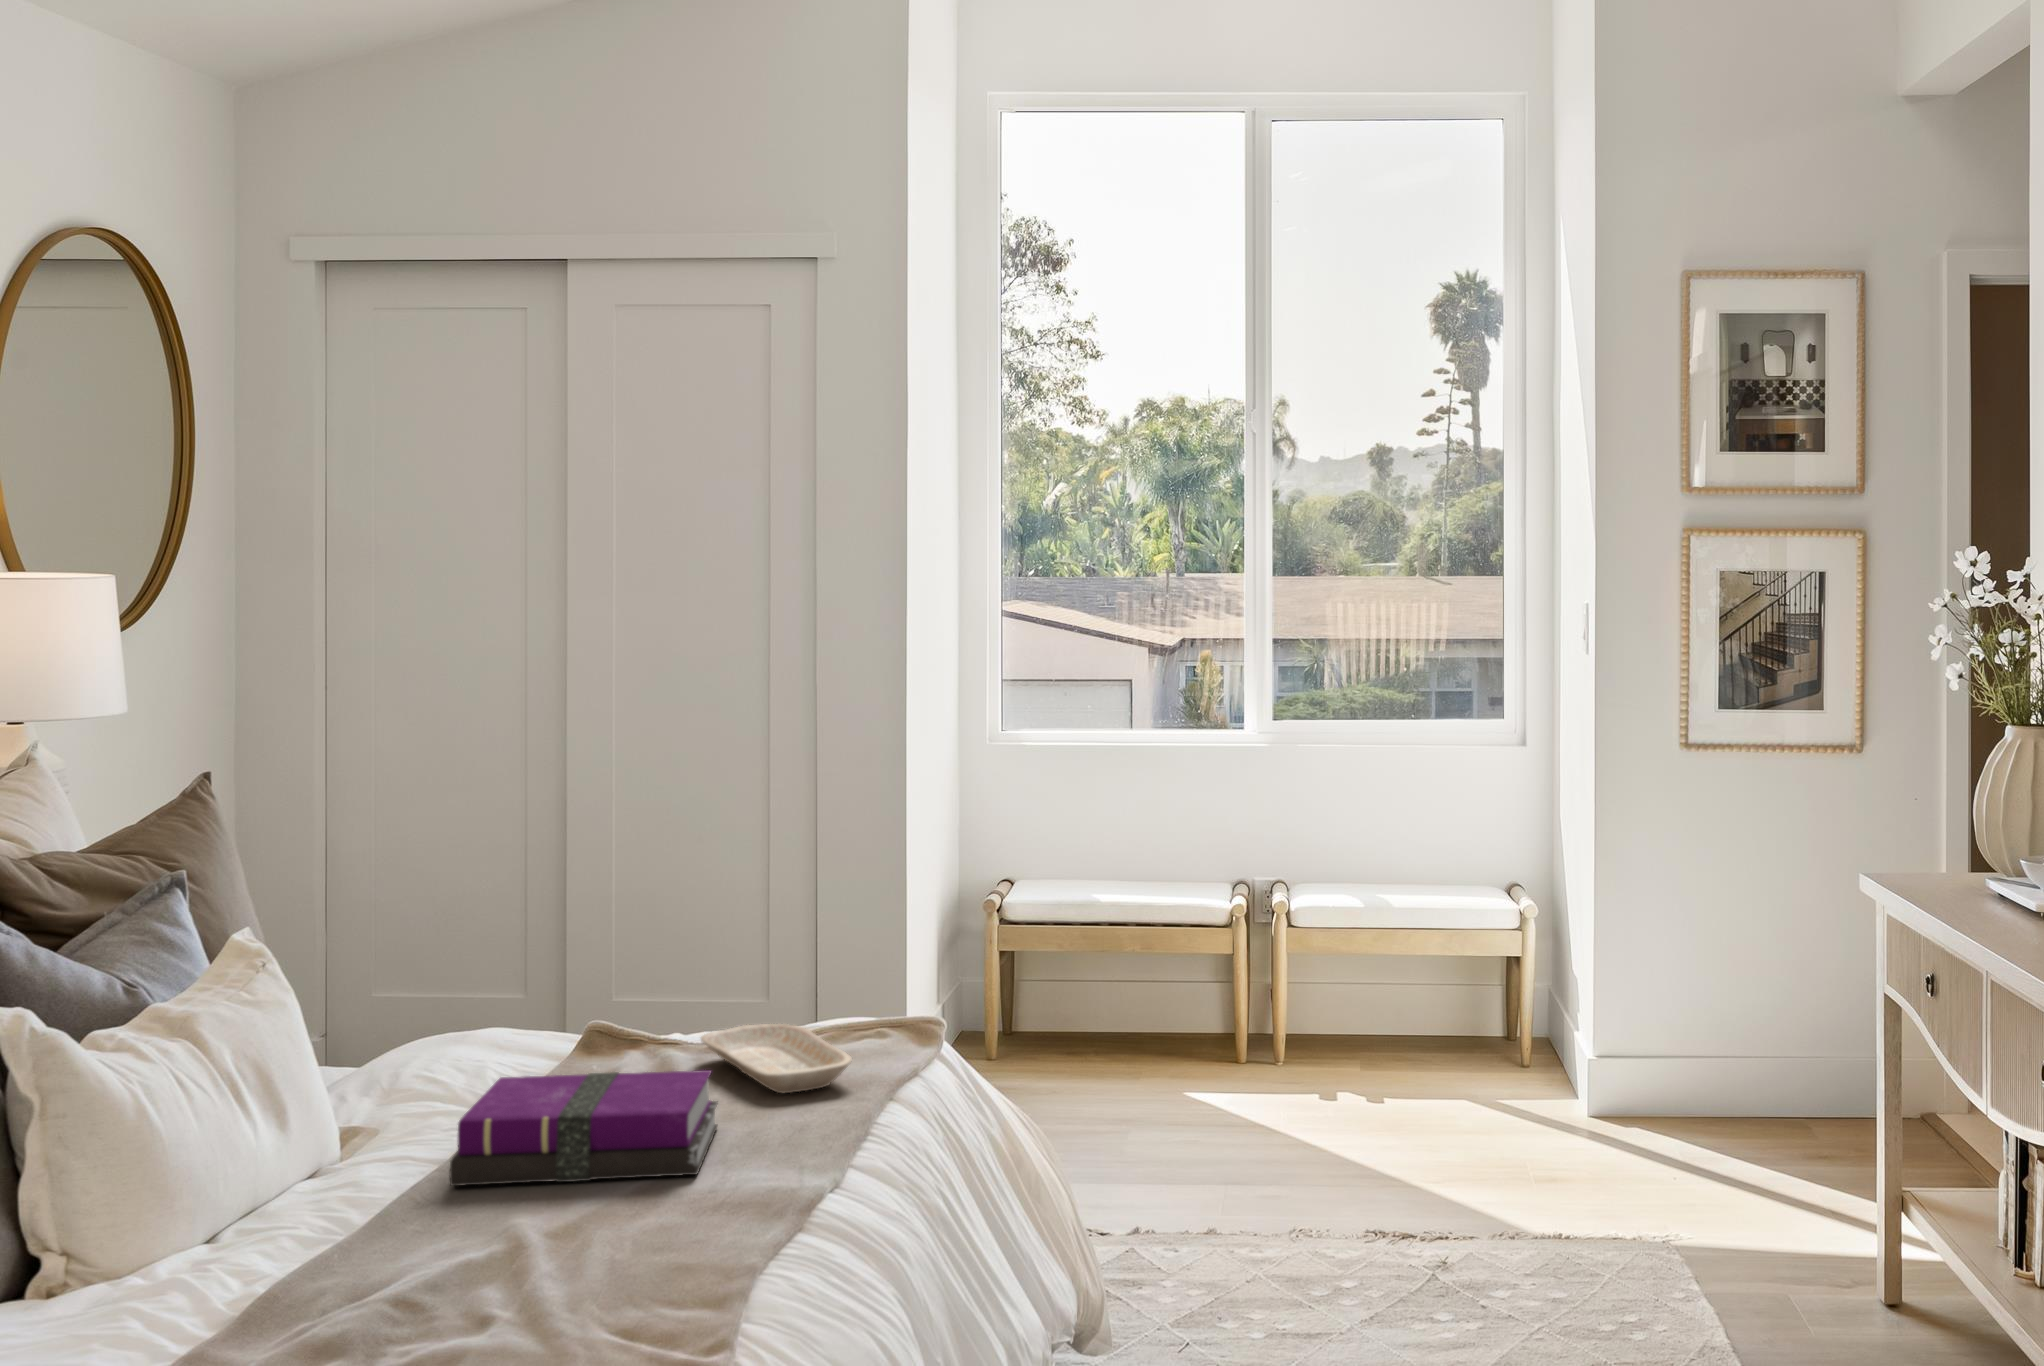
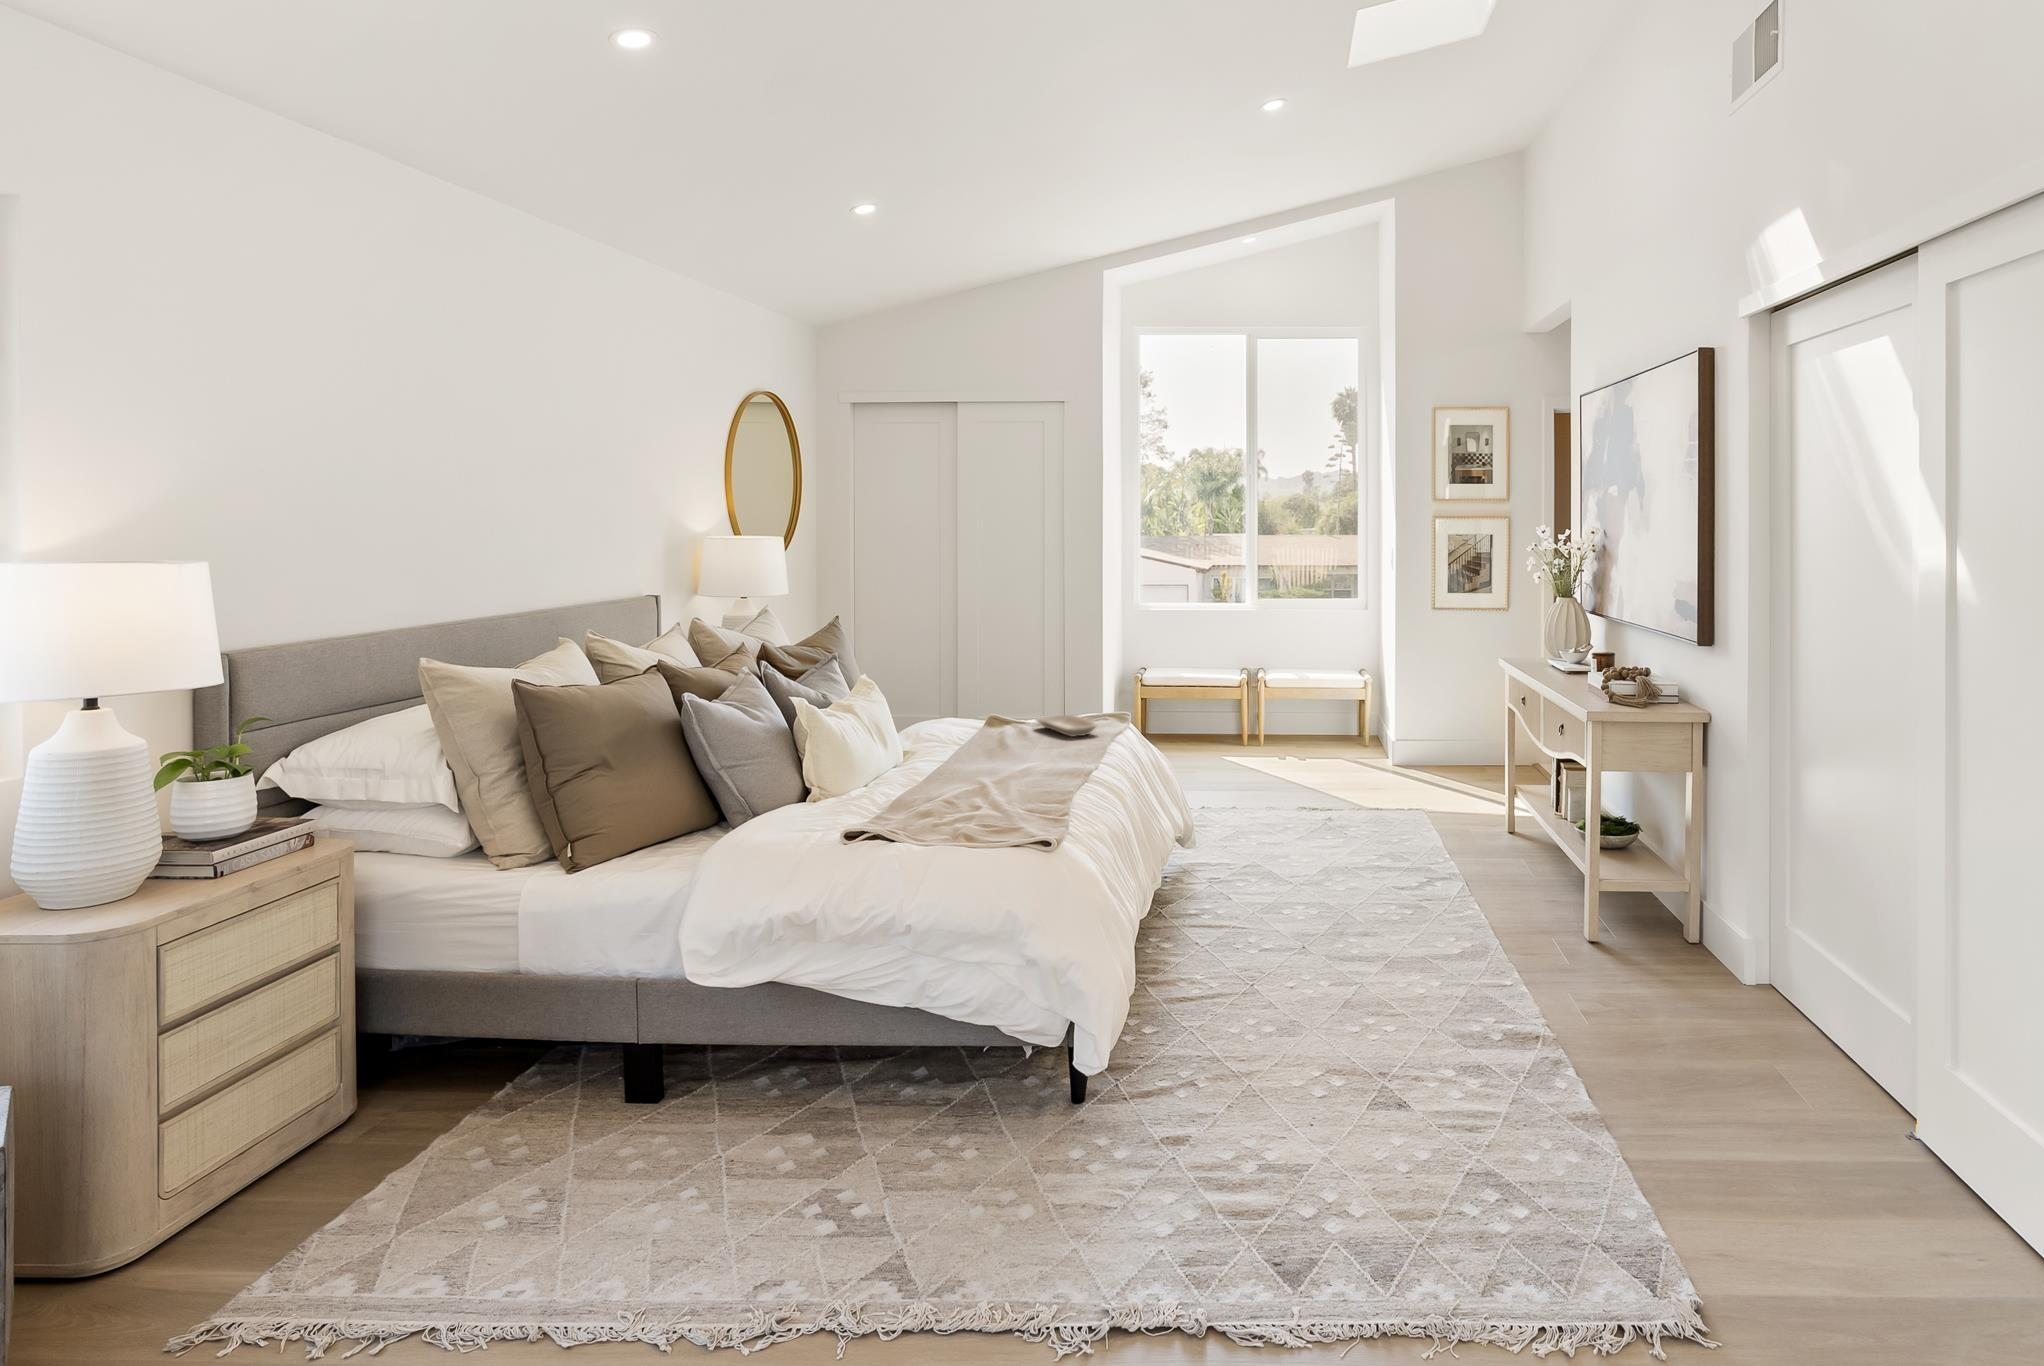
notebook: present [450,1070,718,1186] -> none [964,724,1052,760]

